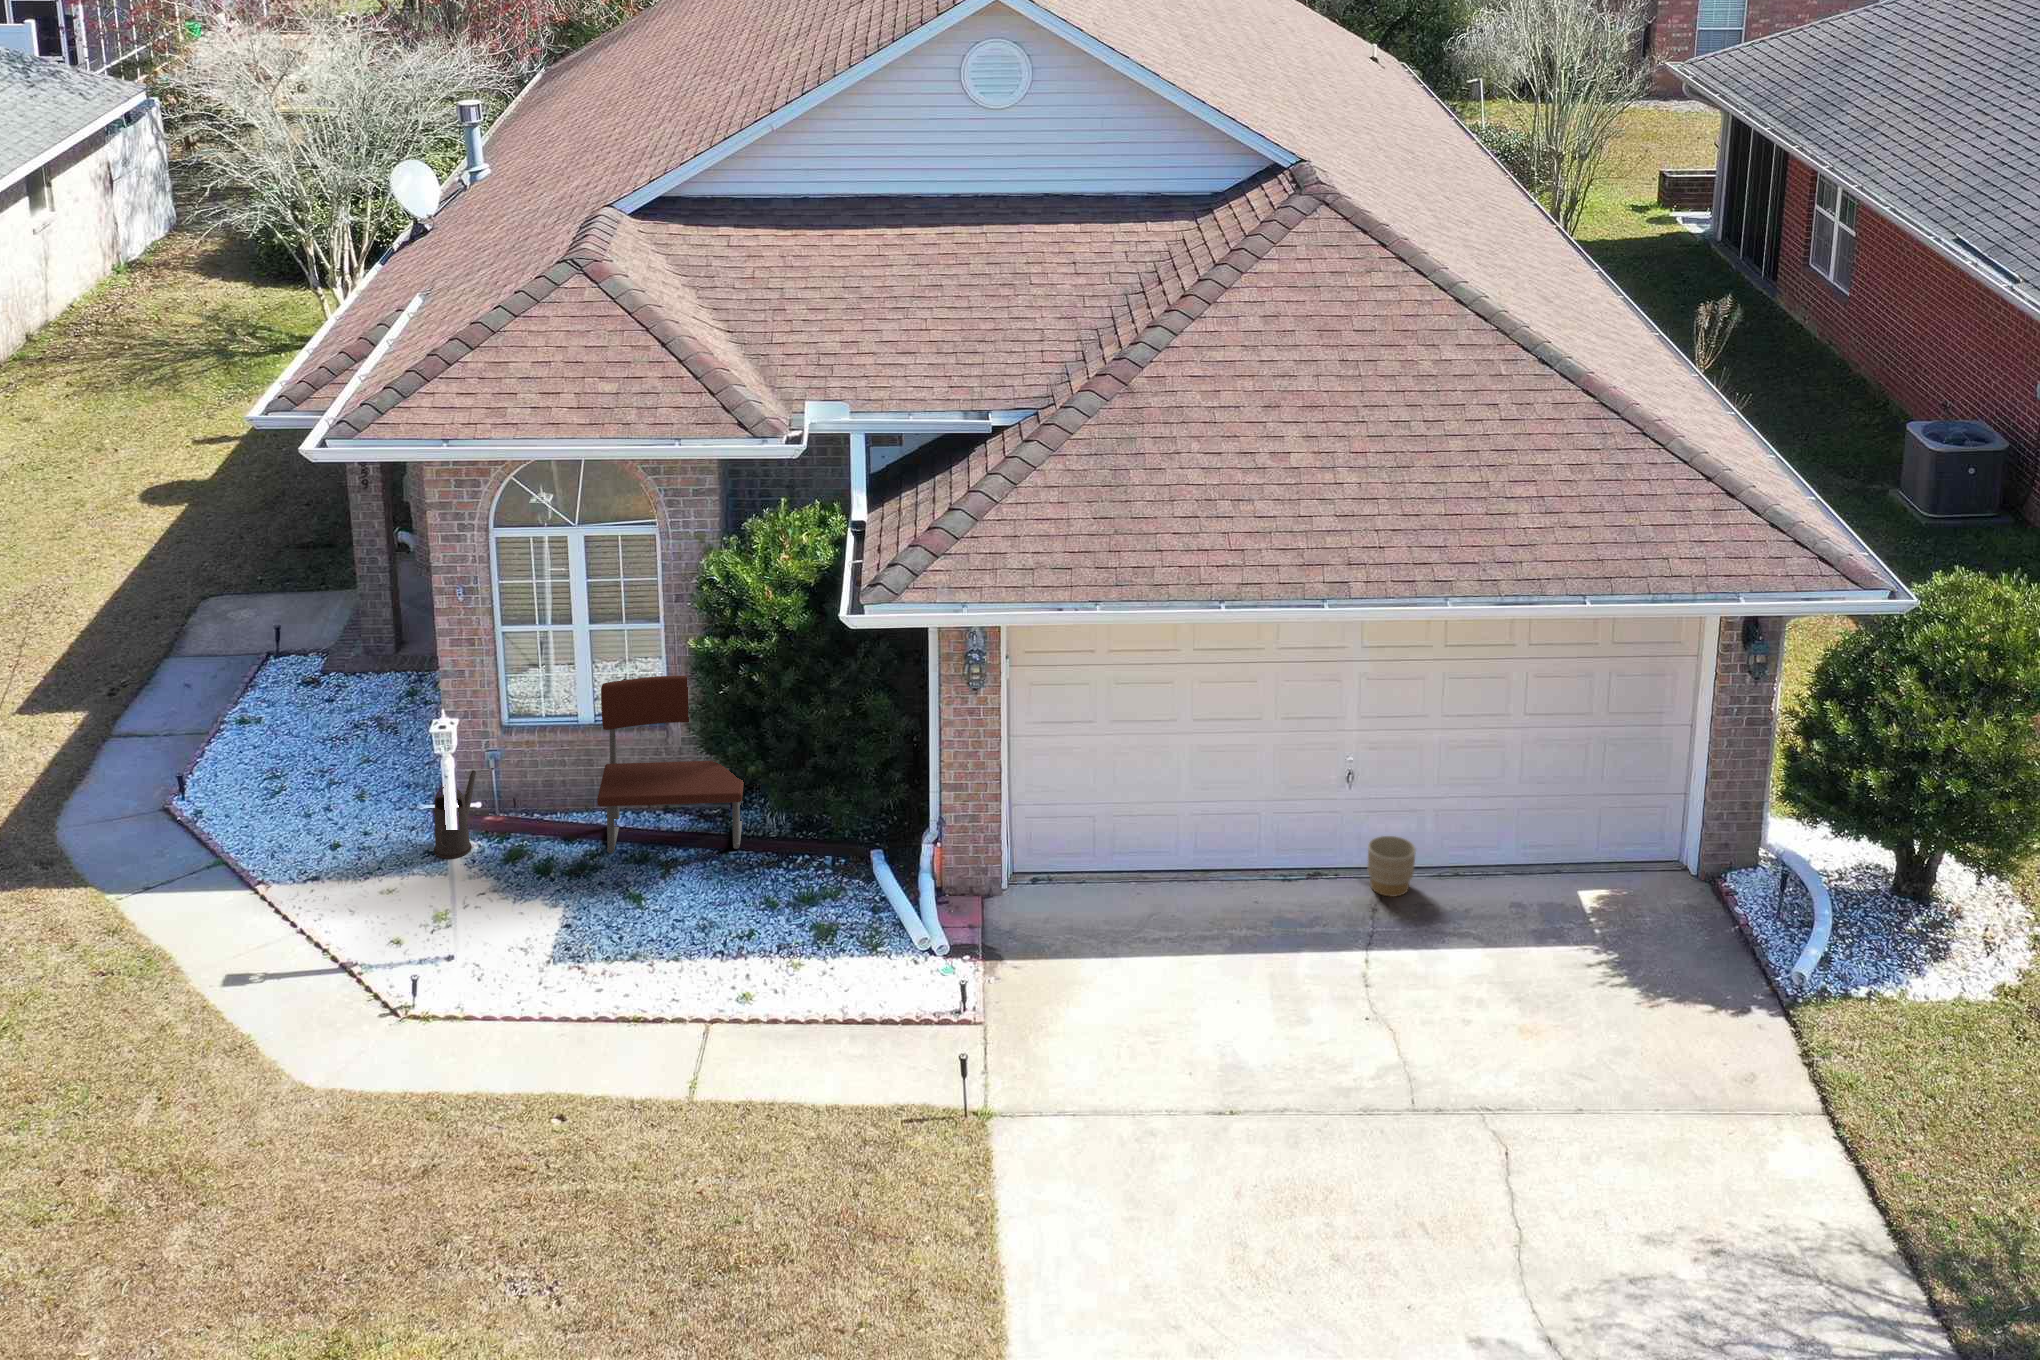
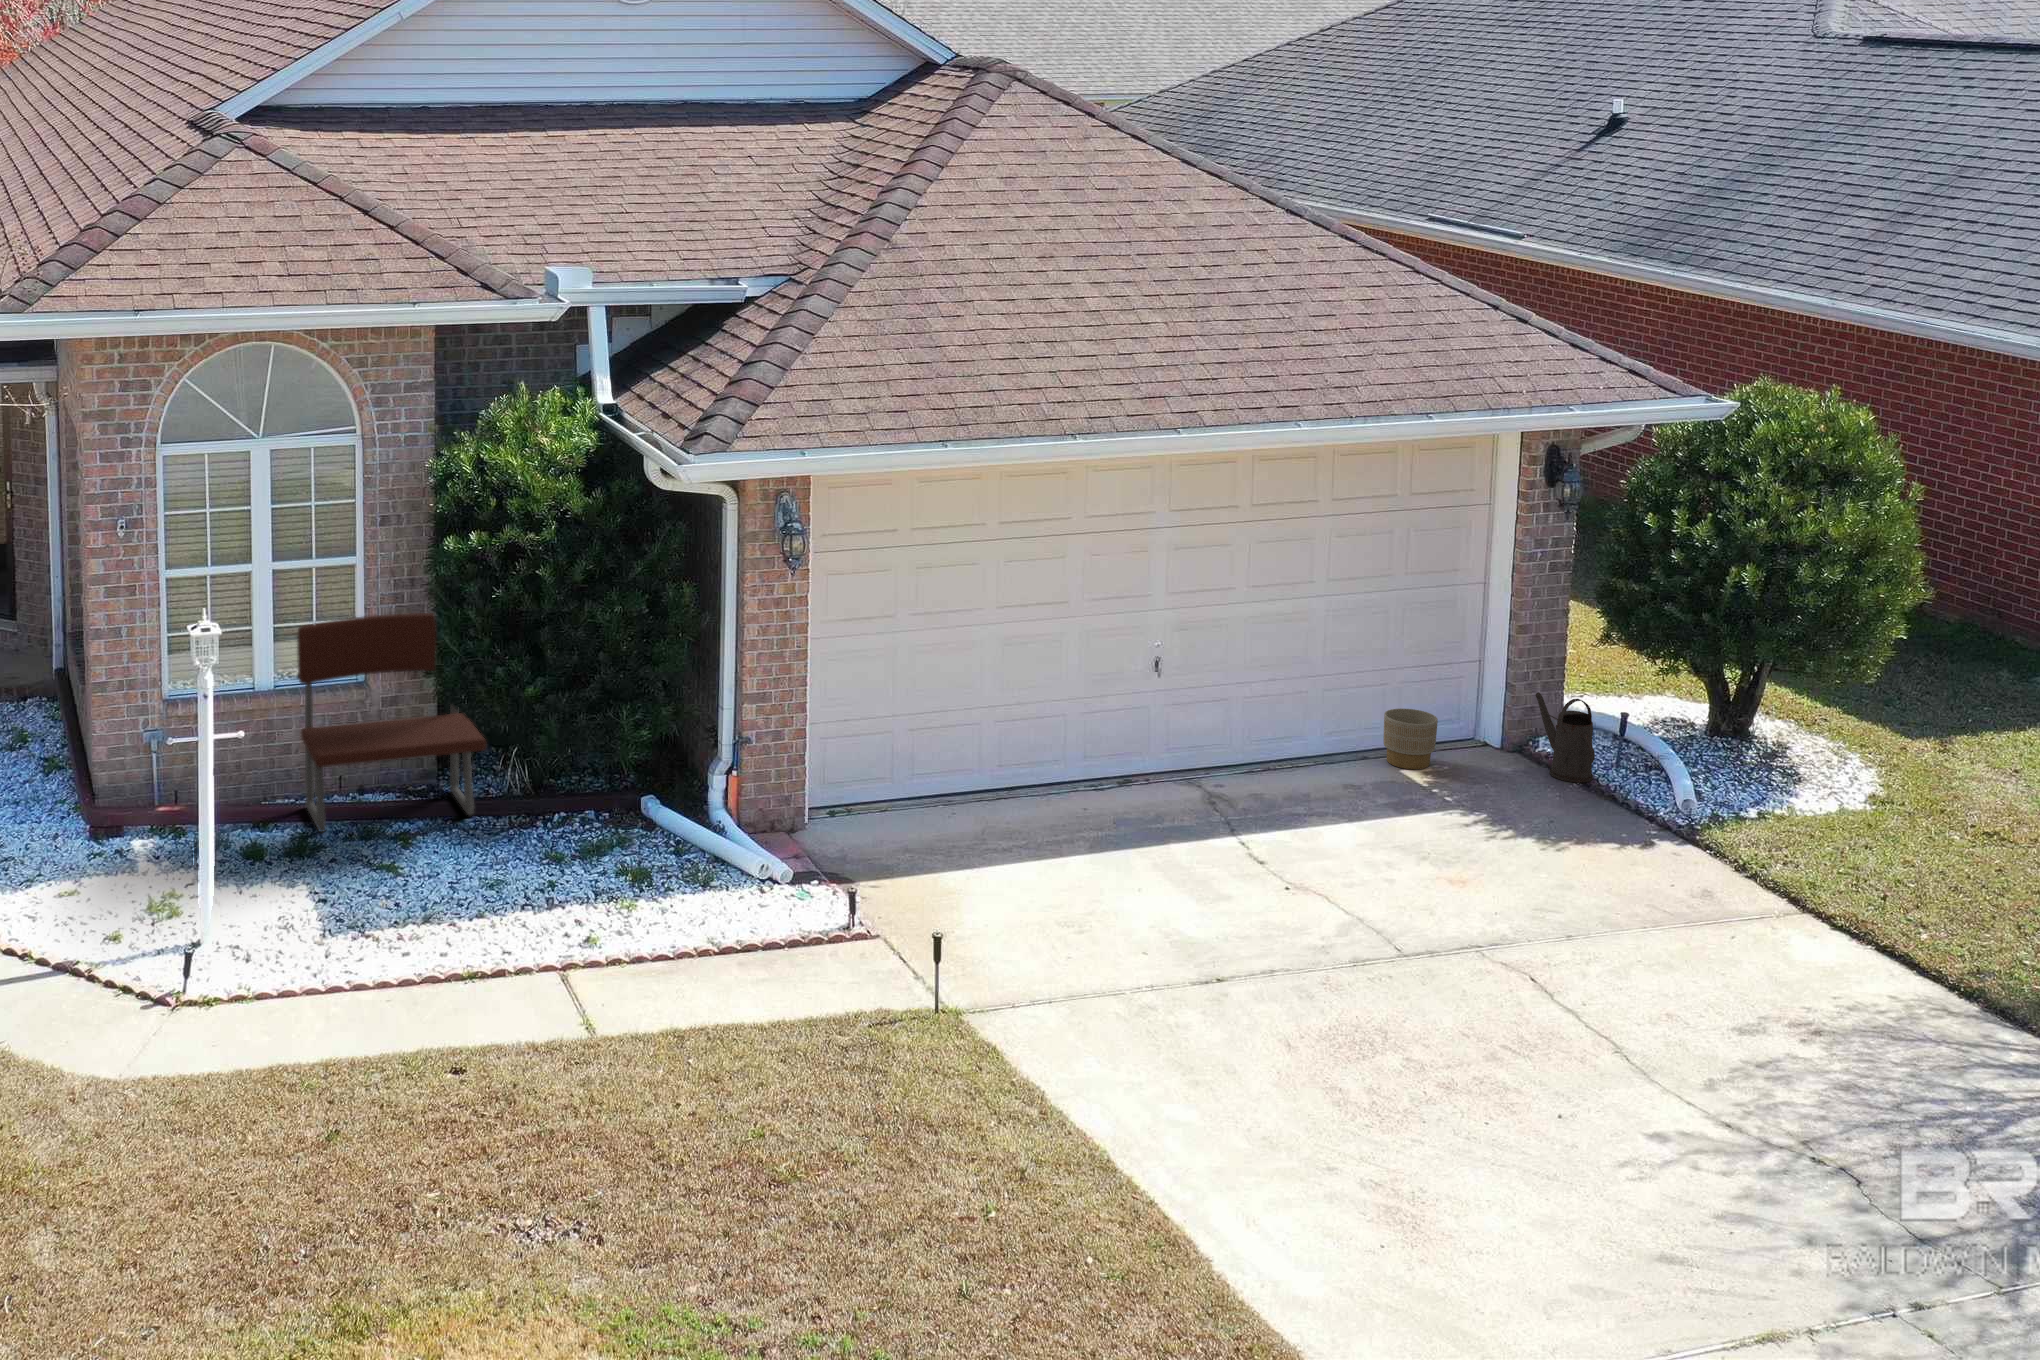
watering can: present [434,770,476,859] -> present [1536,692,1595,783]
planter: present [1368,836,1416,897] -> present [1384,709,1438,769]

